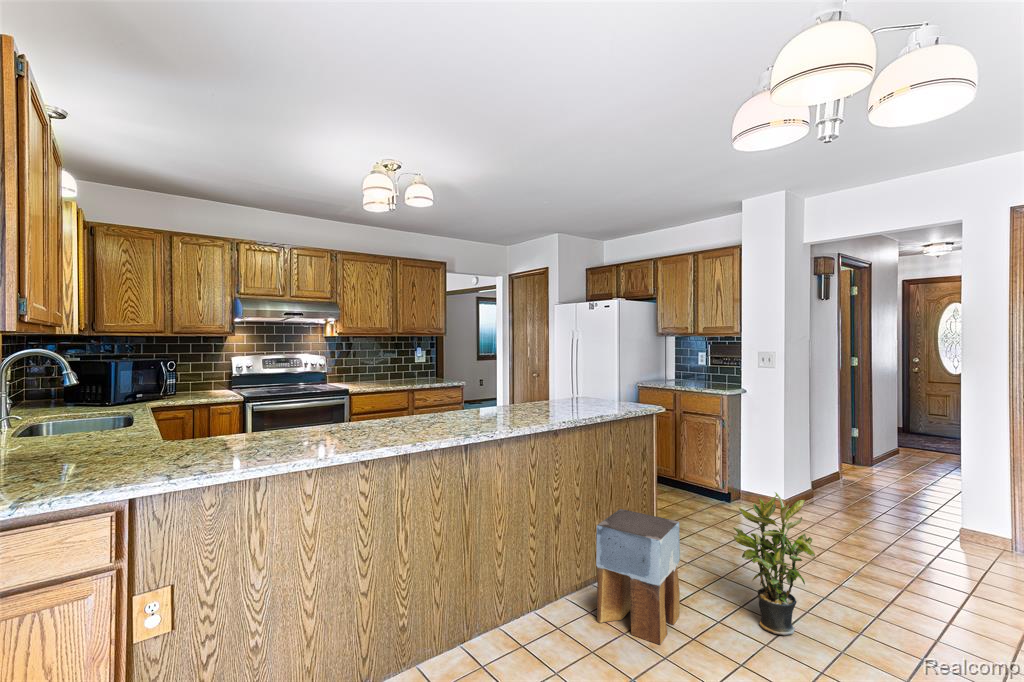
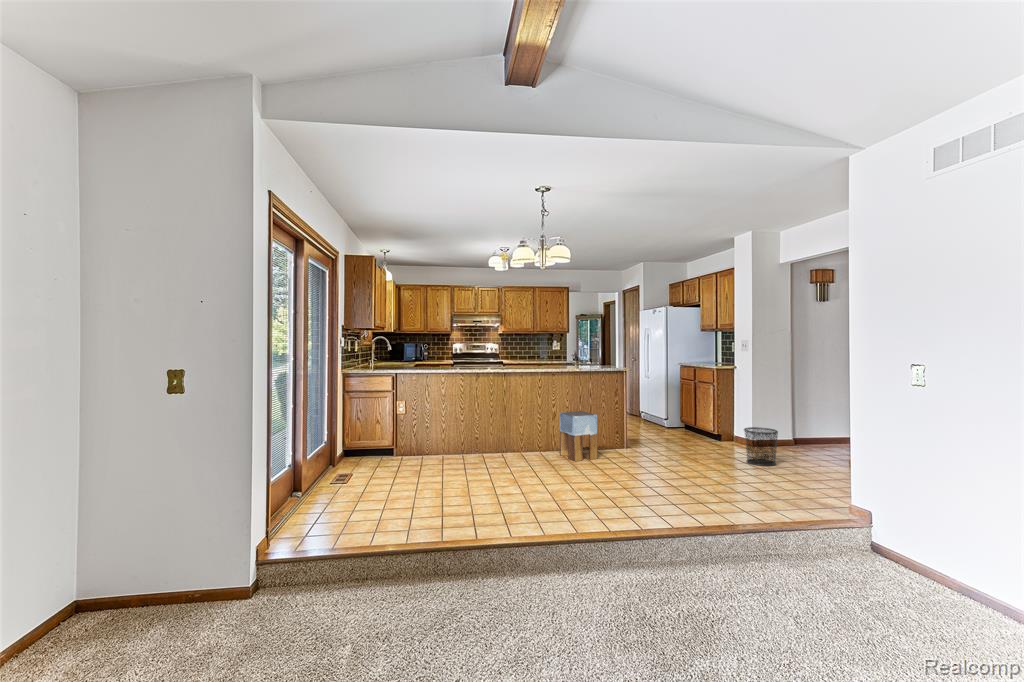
potted plant: present [733,492,815,636] -> none [615,403,651,467]
waste bin: none [859,496,924,568] -> present [744,427,778,466]

